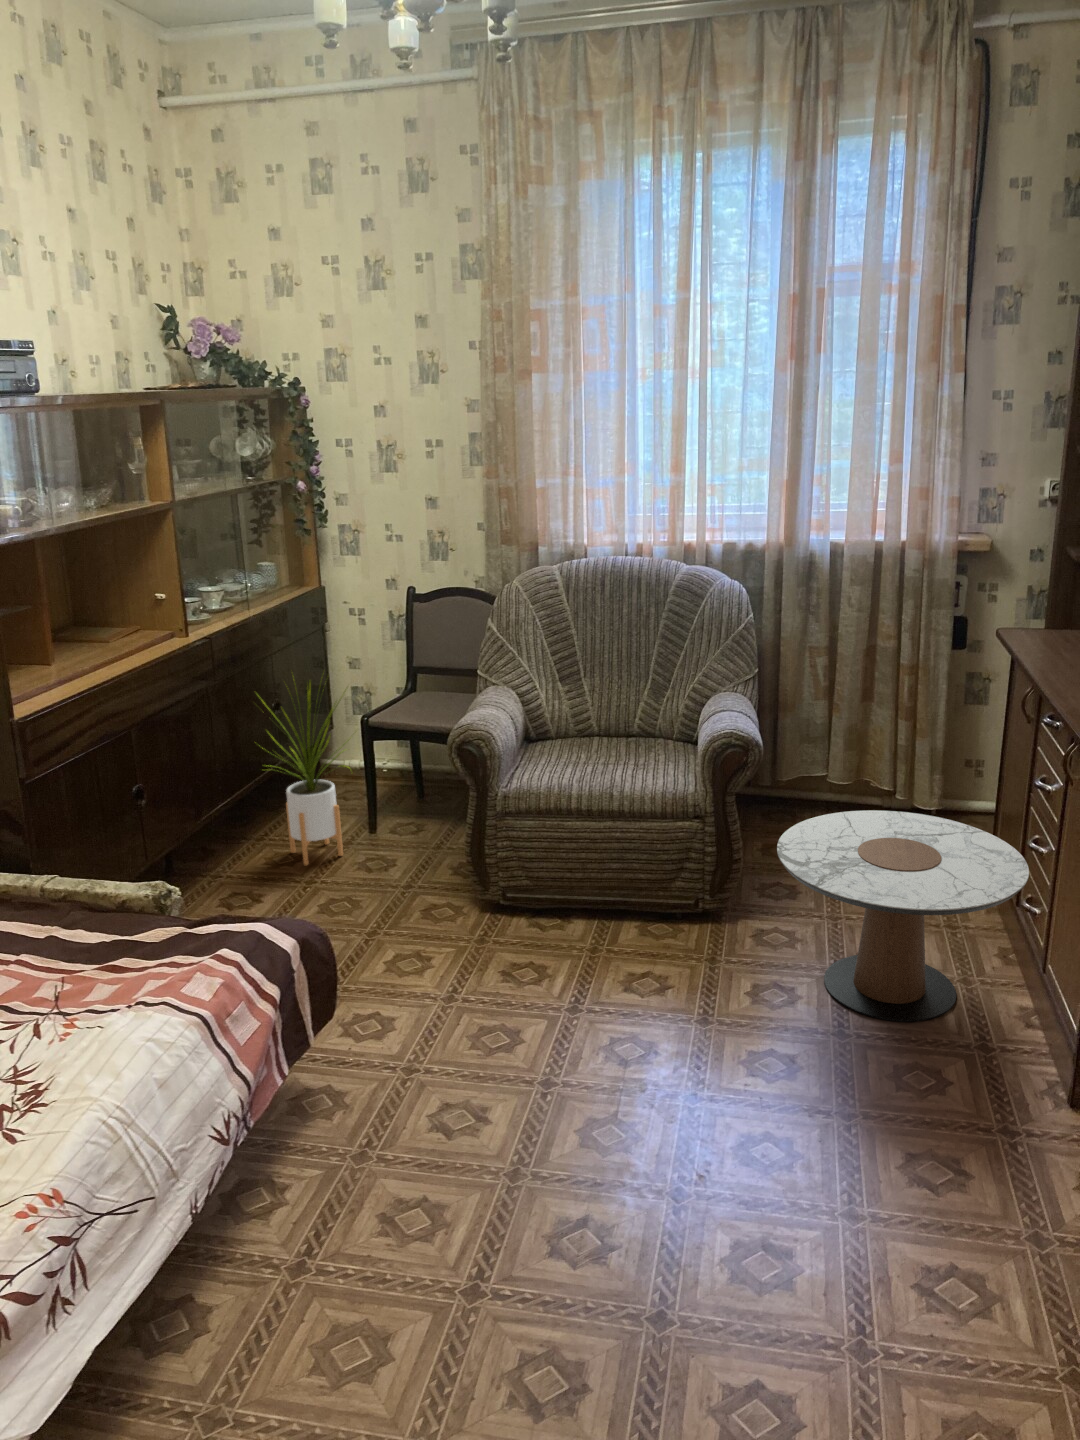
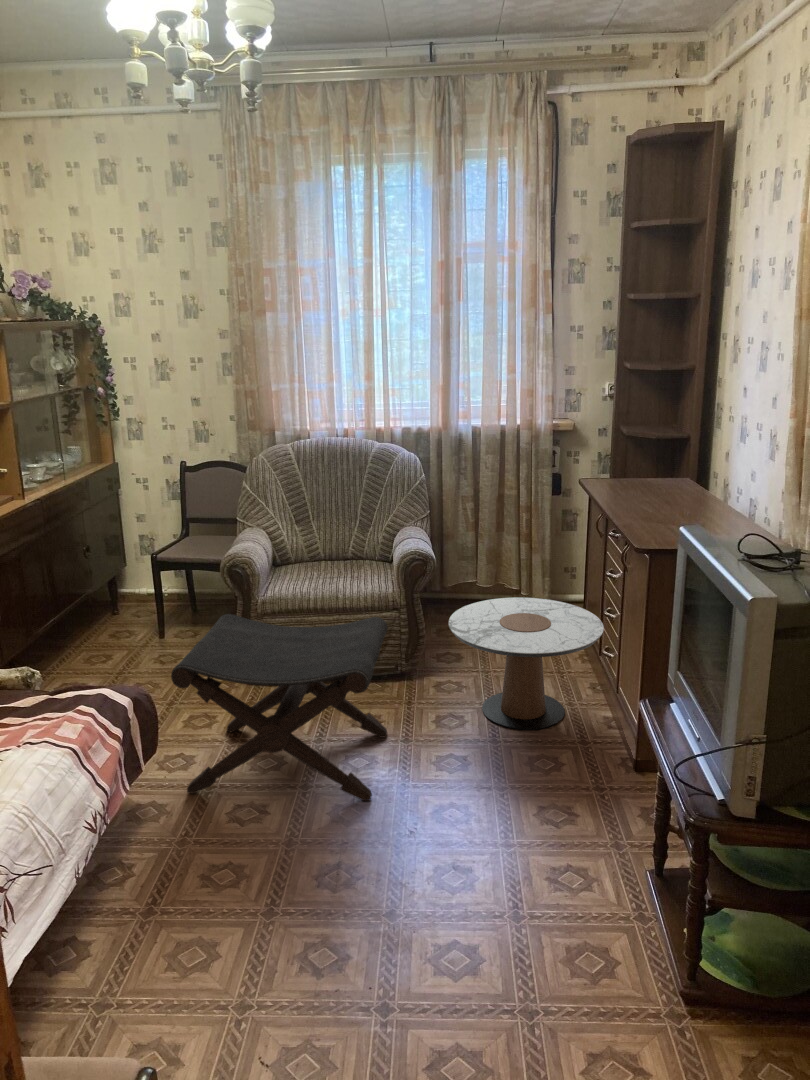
house plant: present [262,679,350,865] -> none [72,521,151,663]
footstool: none [357,816,681,1117] -> present [171,614,388,801]

